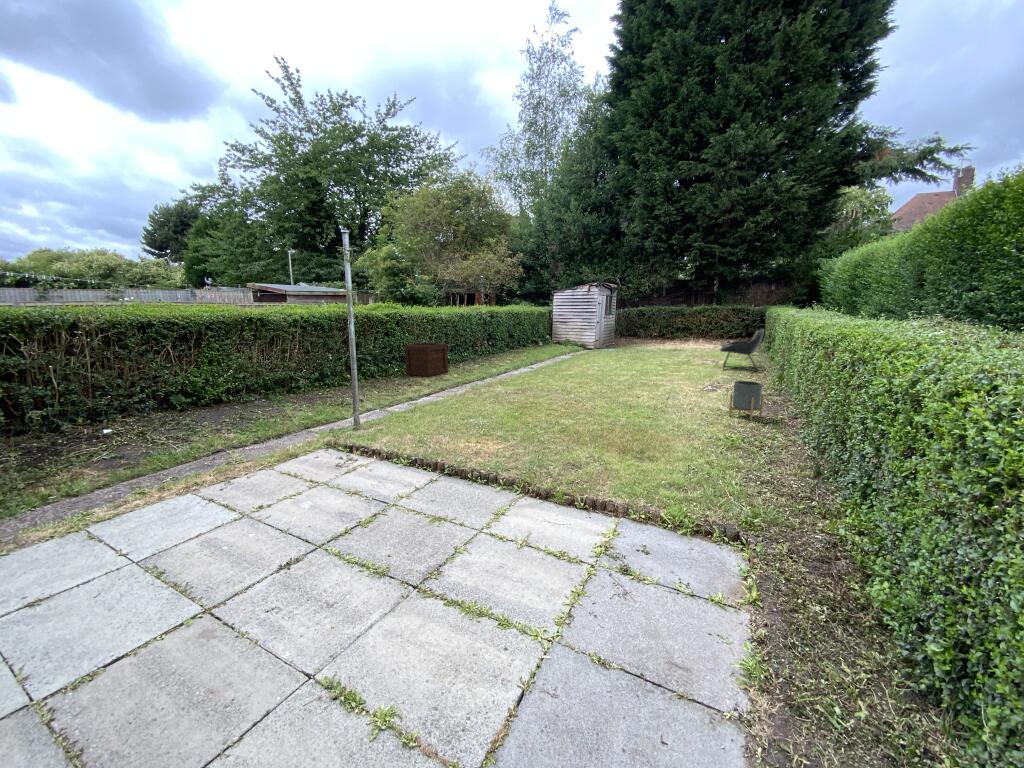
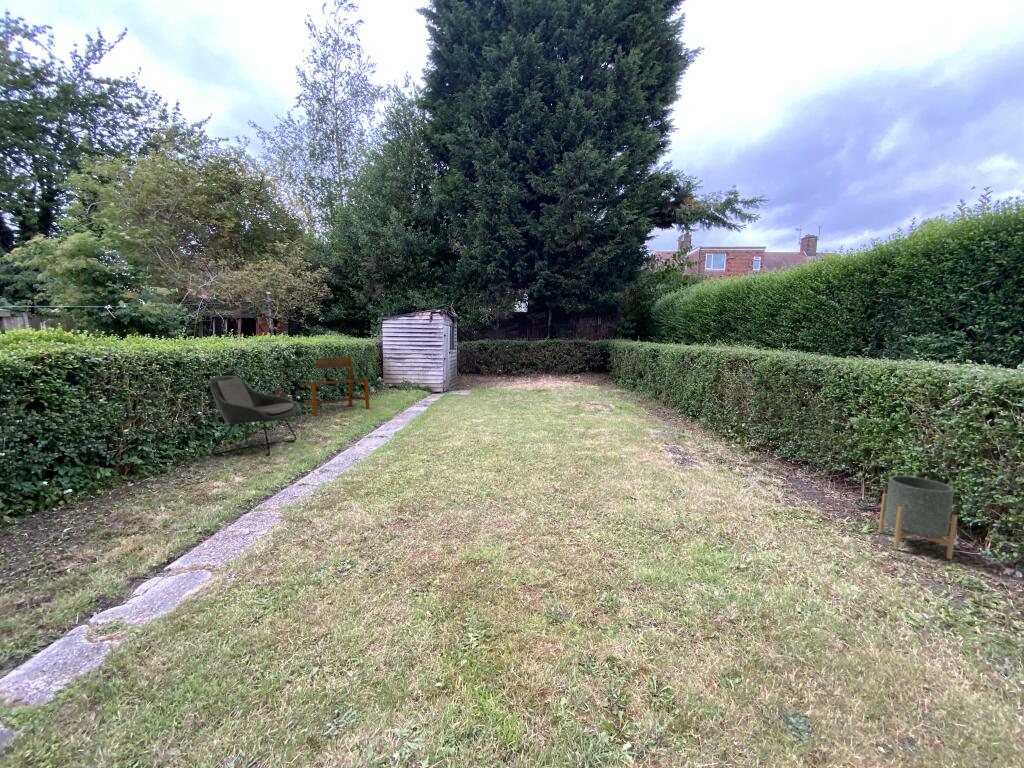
bench: none [493,320,533,356] -> present [302,357,370,416]
lounge chair: present [720,329,764,372] -> present [210,376,299,456]
wooden crate: present [404,343,448,377] -> none [86,412,219,499]

